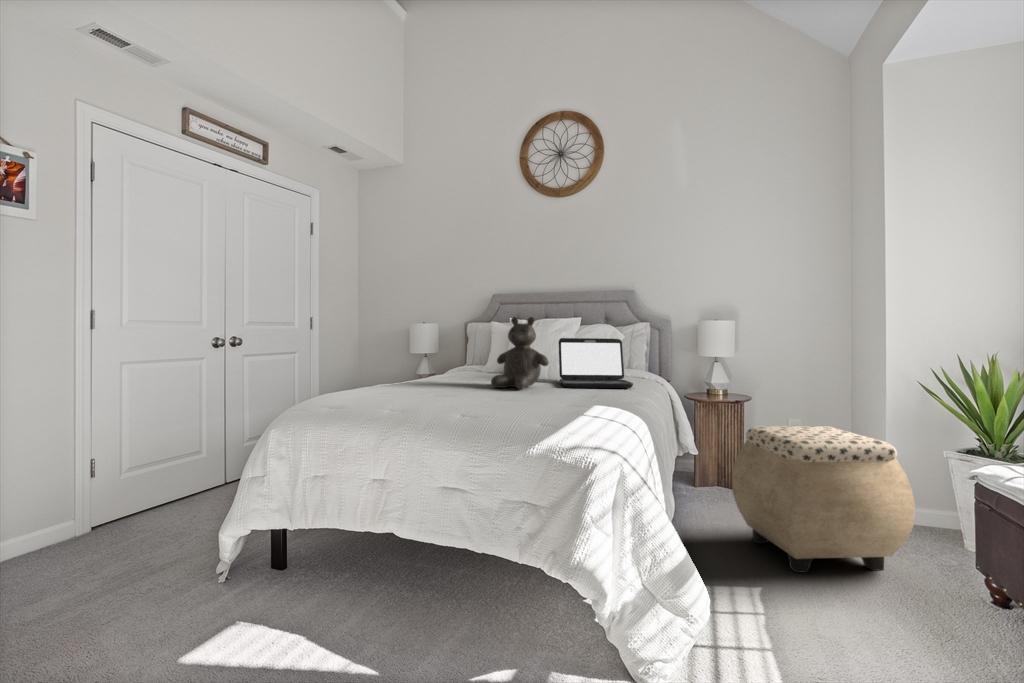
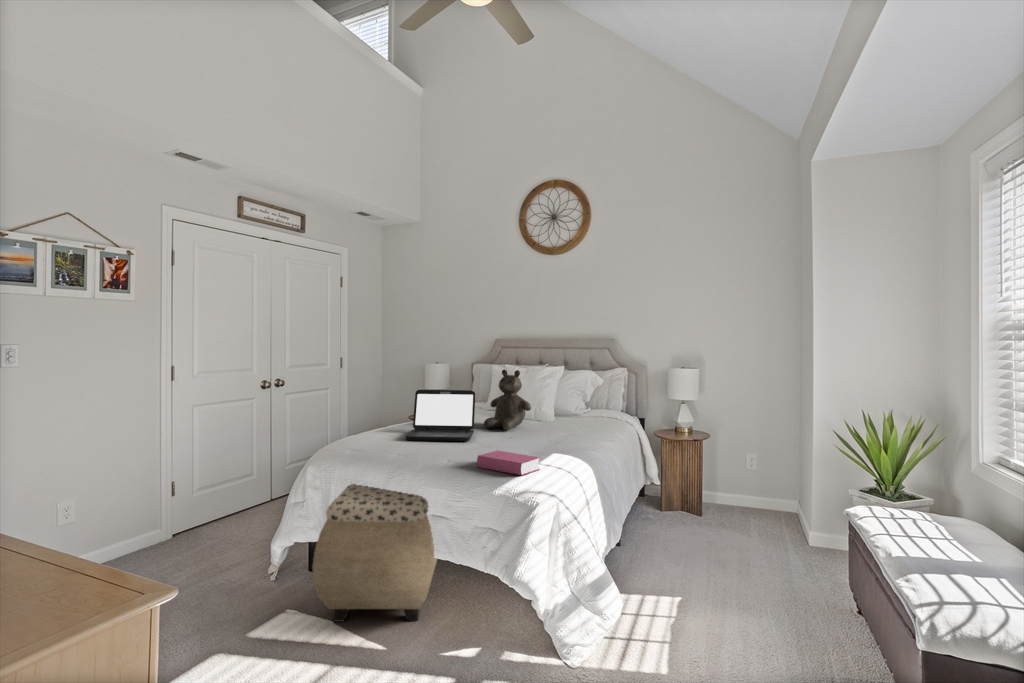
laptop: present [559,338,633,388] -> present [405,390,475,441]
book: none [501,403,586,430] -> present [477,450,540,475]
ottoman: present [732,426,915,573] -> present [312,484,437,622]

